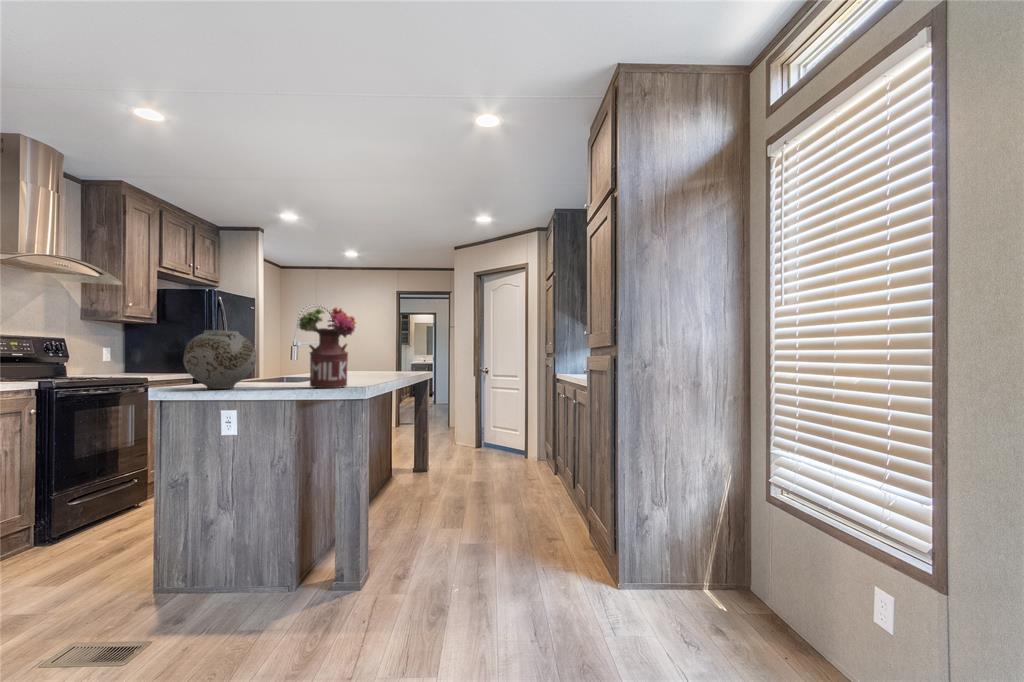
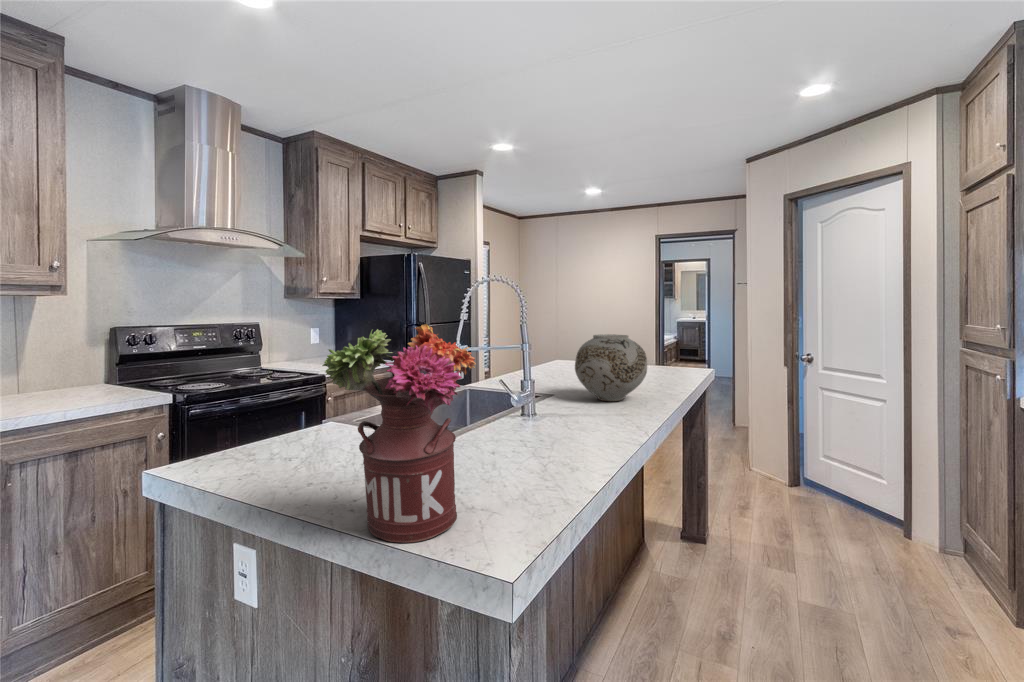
vase: present [183,330,256,389] -> present [575,334,647,401]

